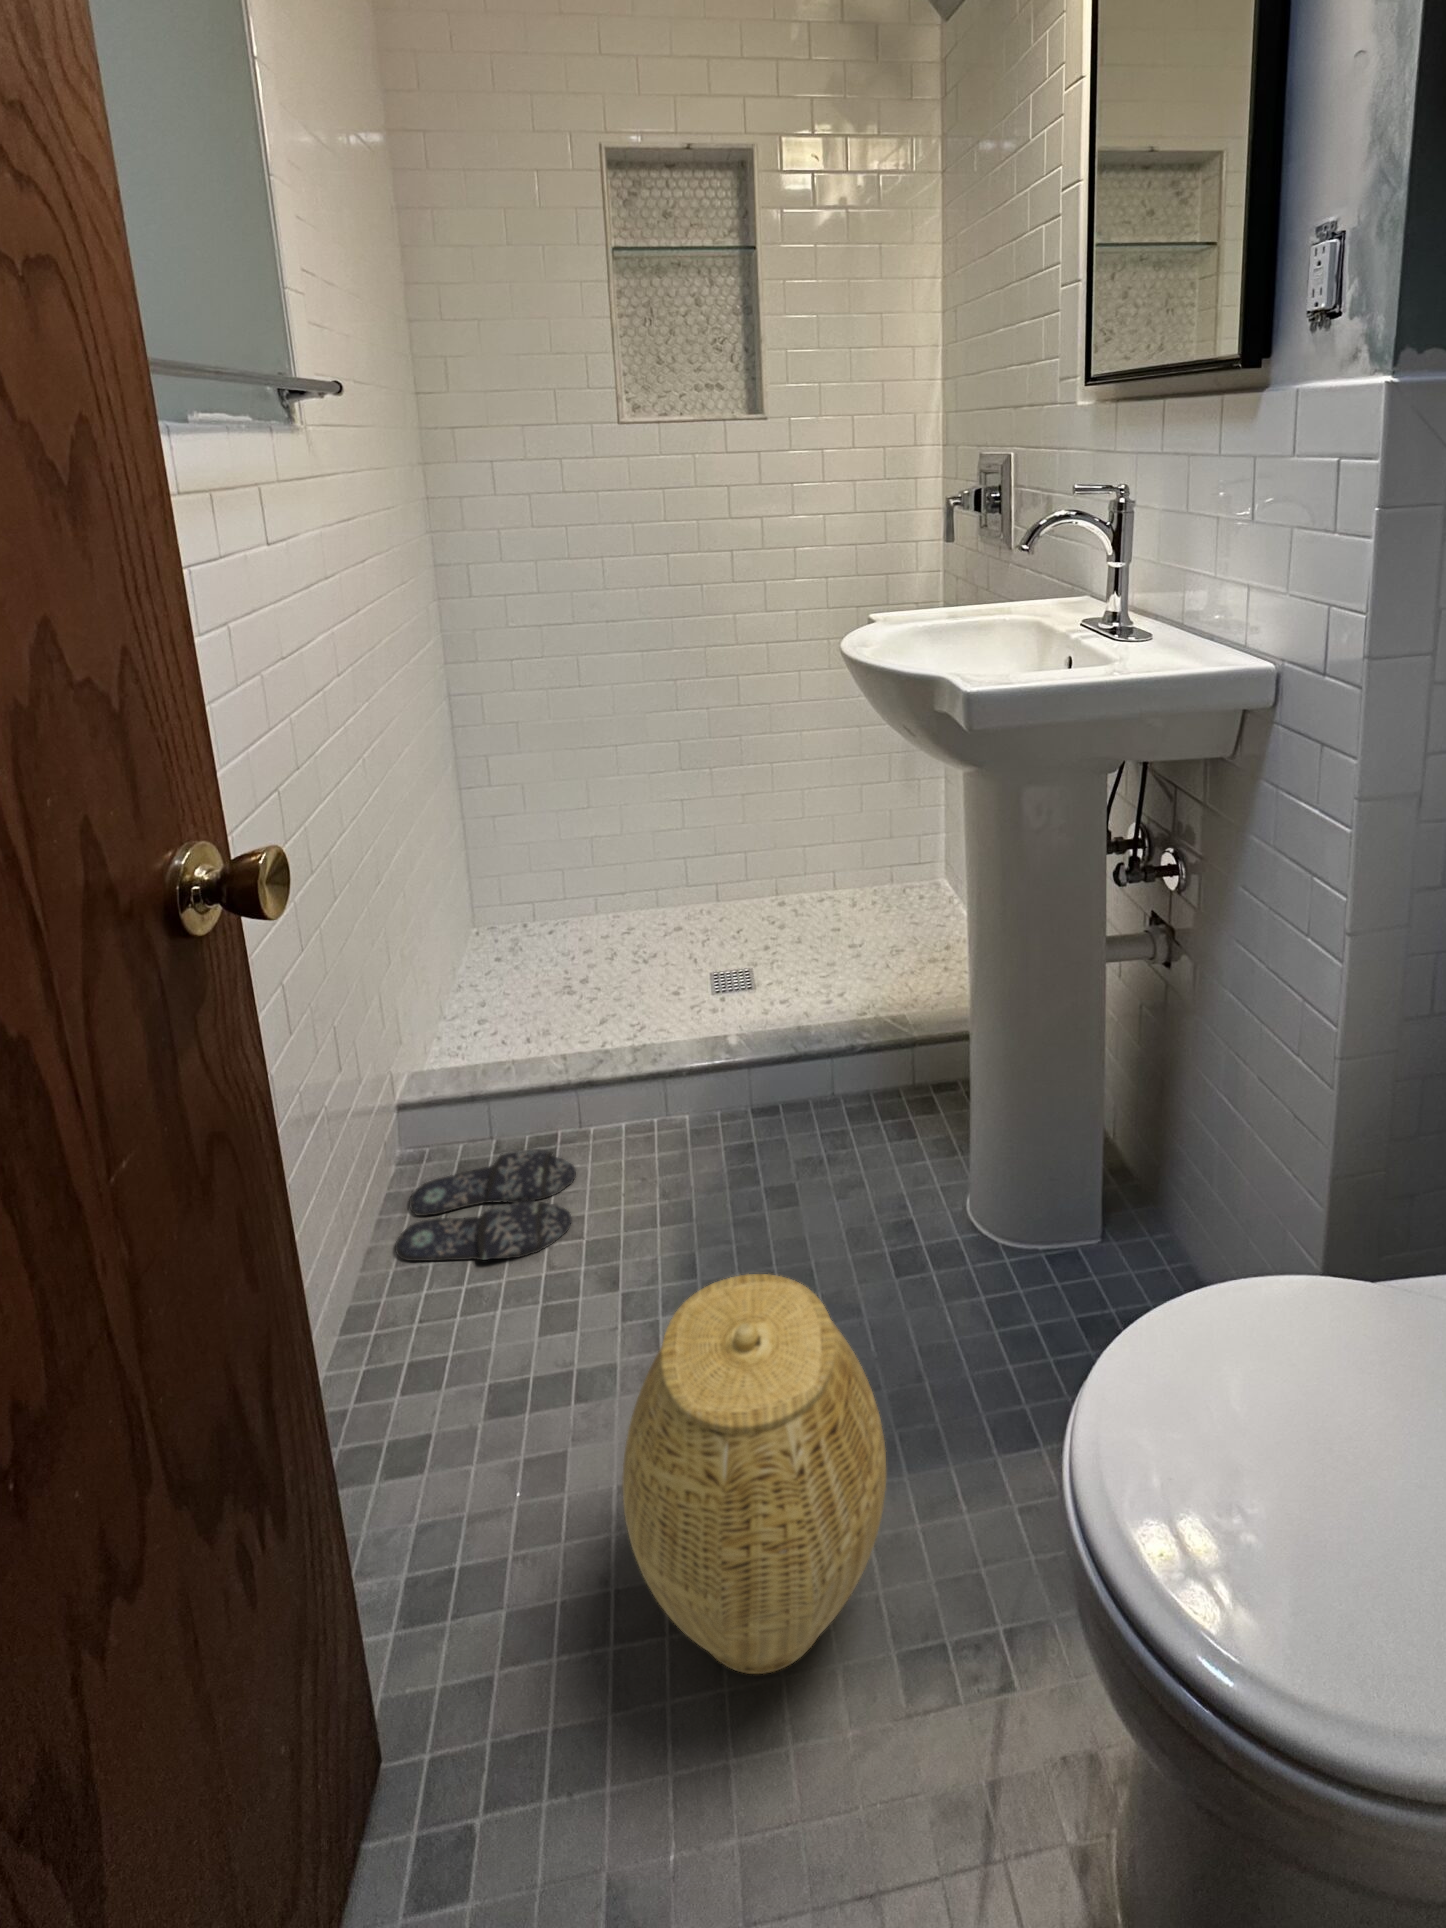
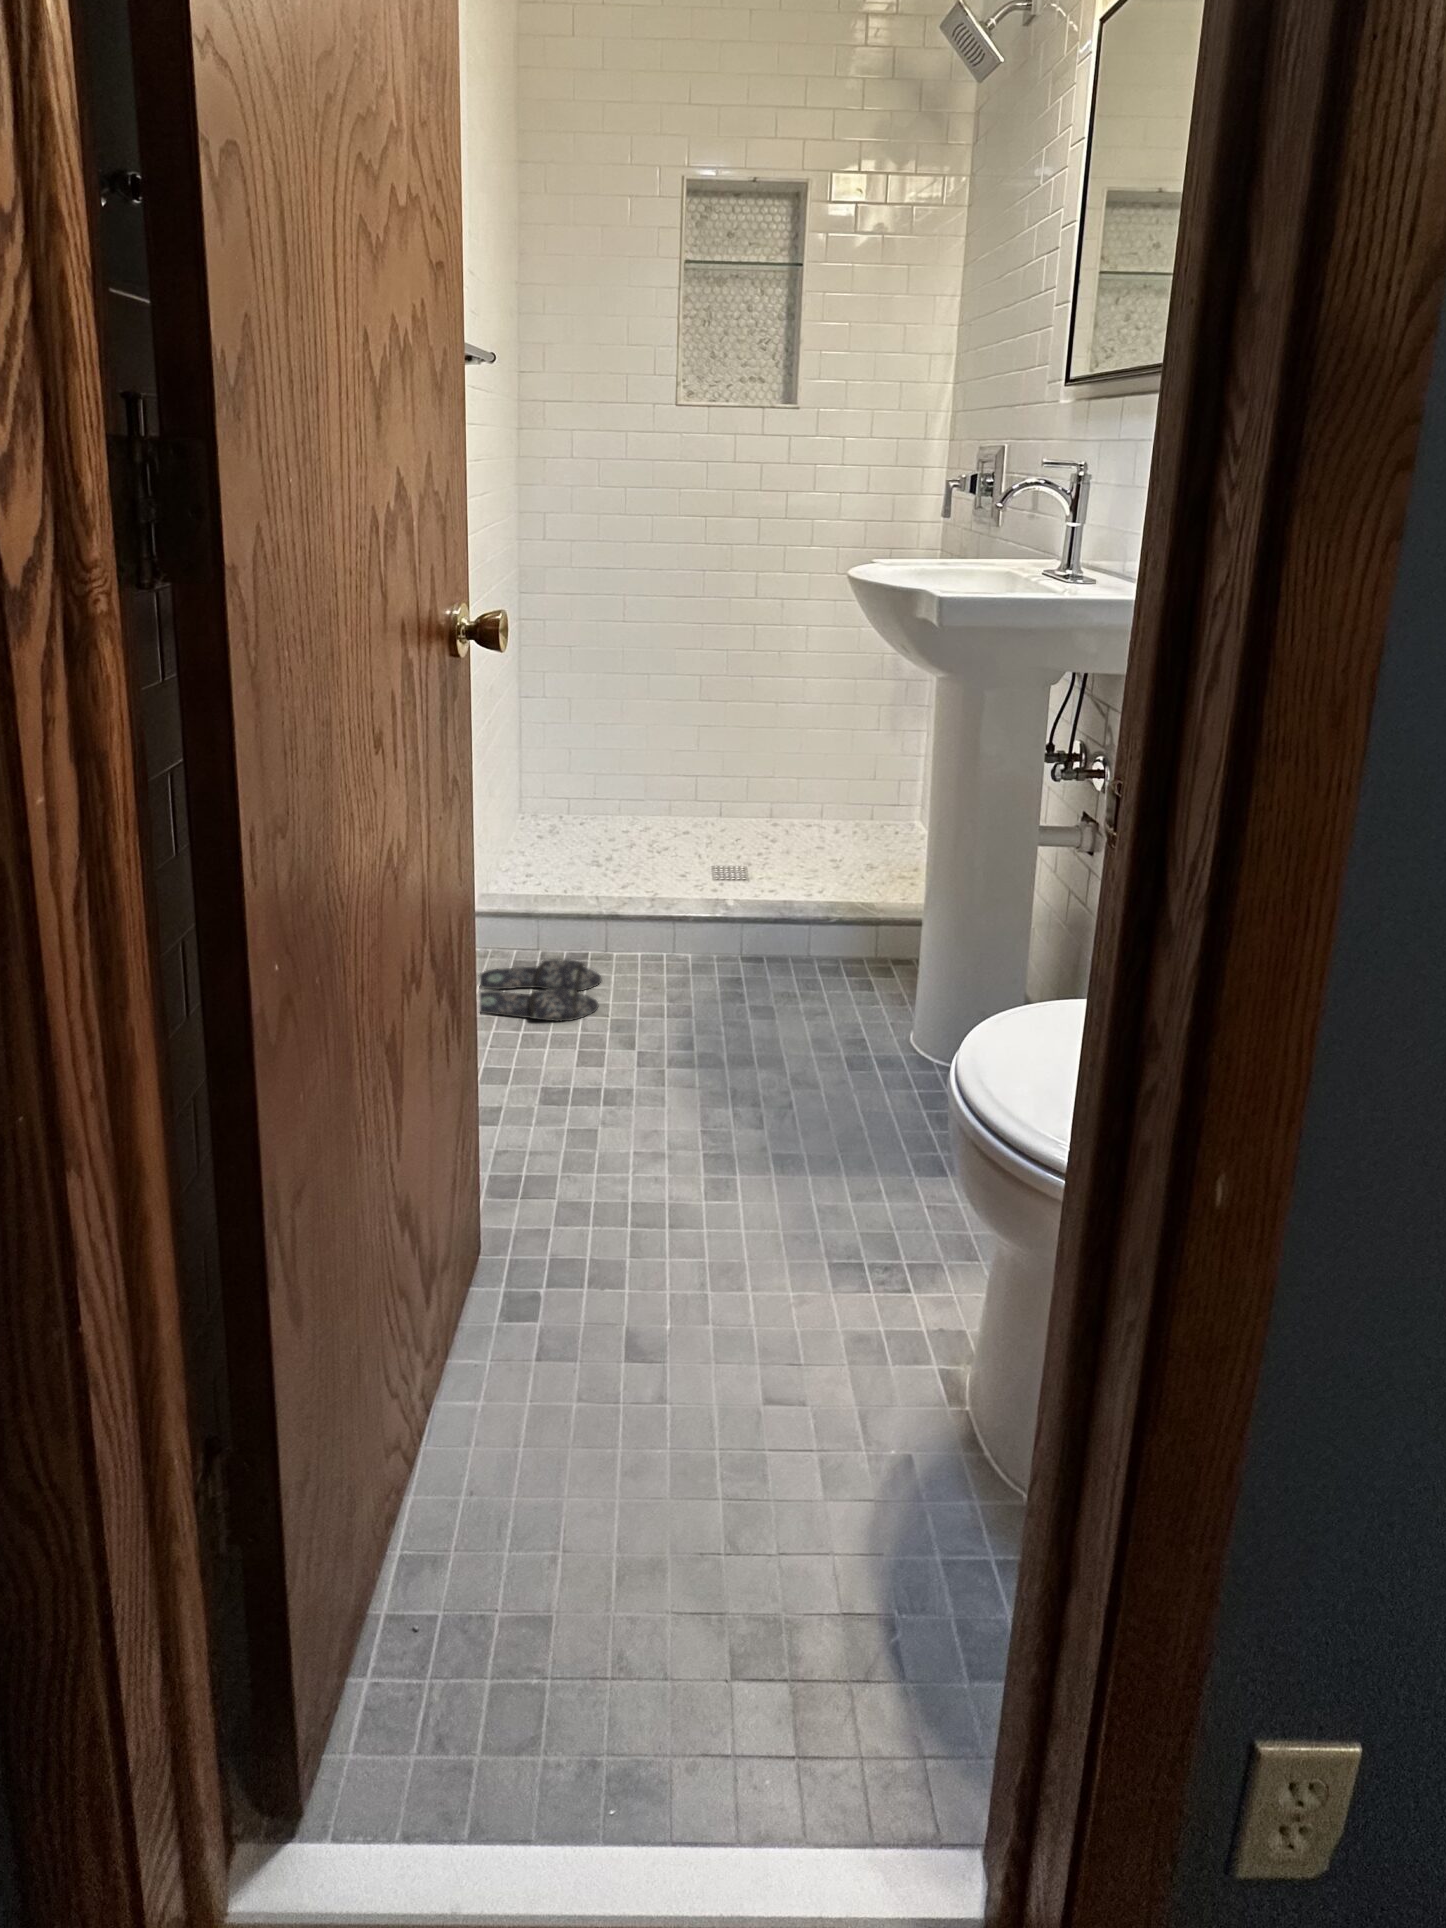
woven basket: present [622,1274,886,1674] -> none [646,992,830,1252]

